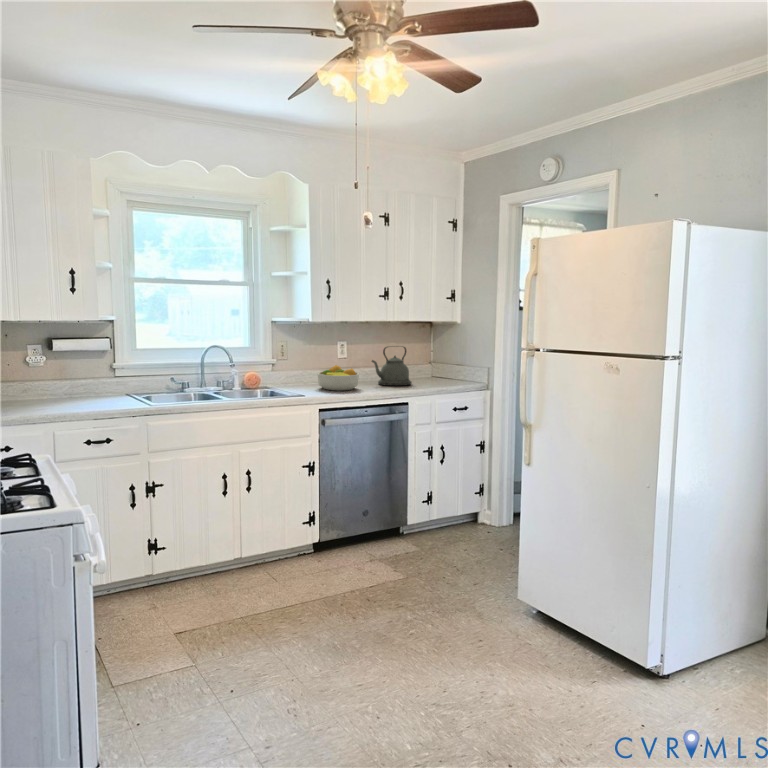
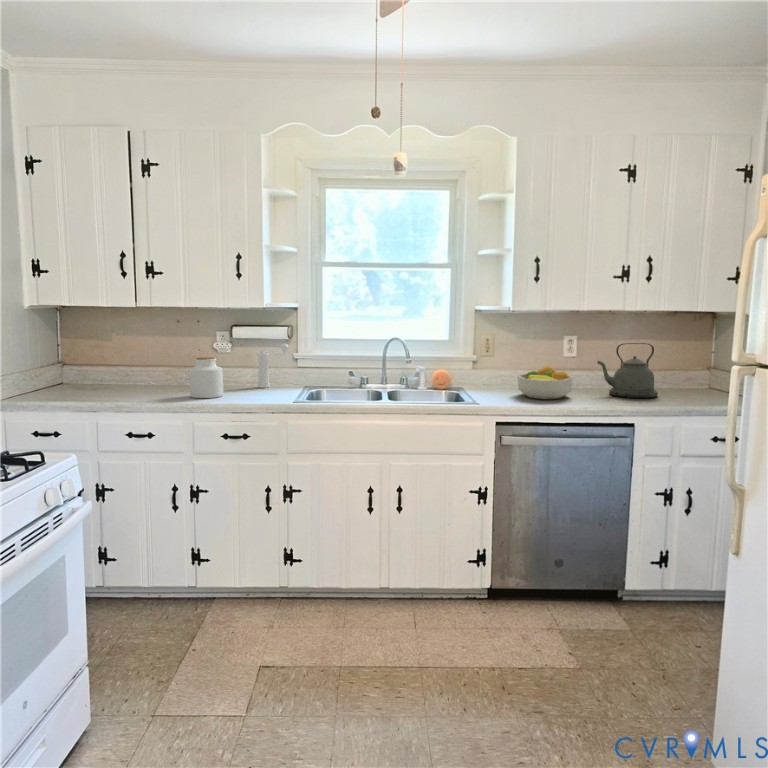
pepper mill: none [76,355,106,398] -> present [257,344,289,388]
jar: none [26,369,63,410] -> present [190,357,223,398]

